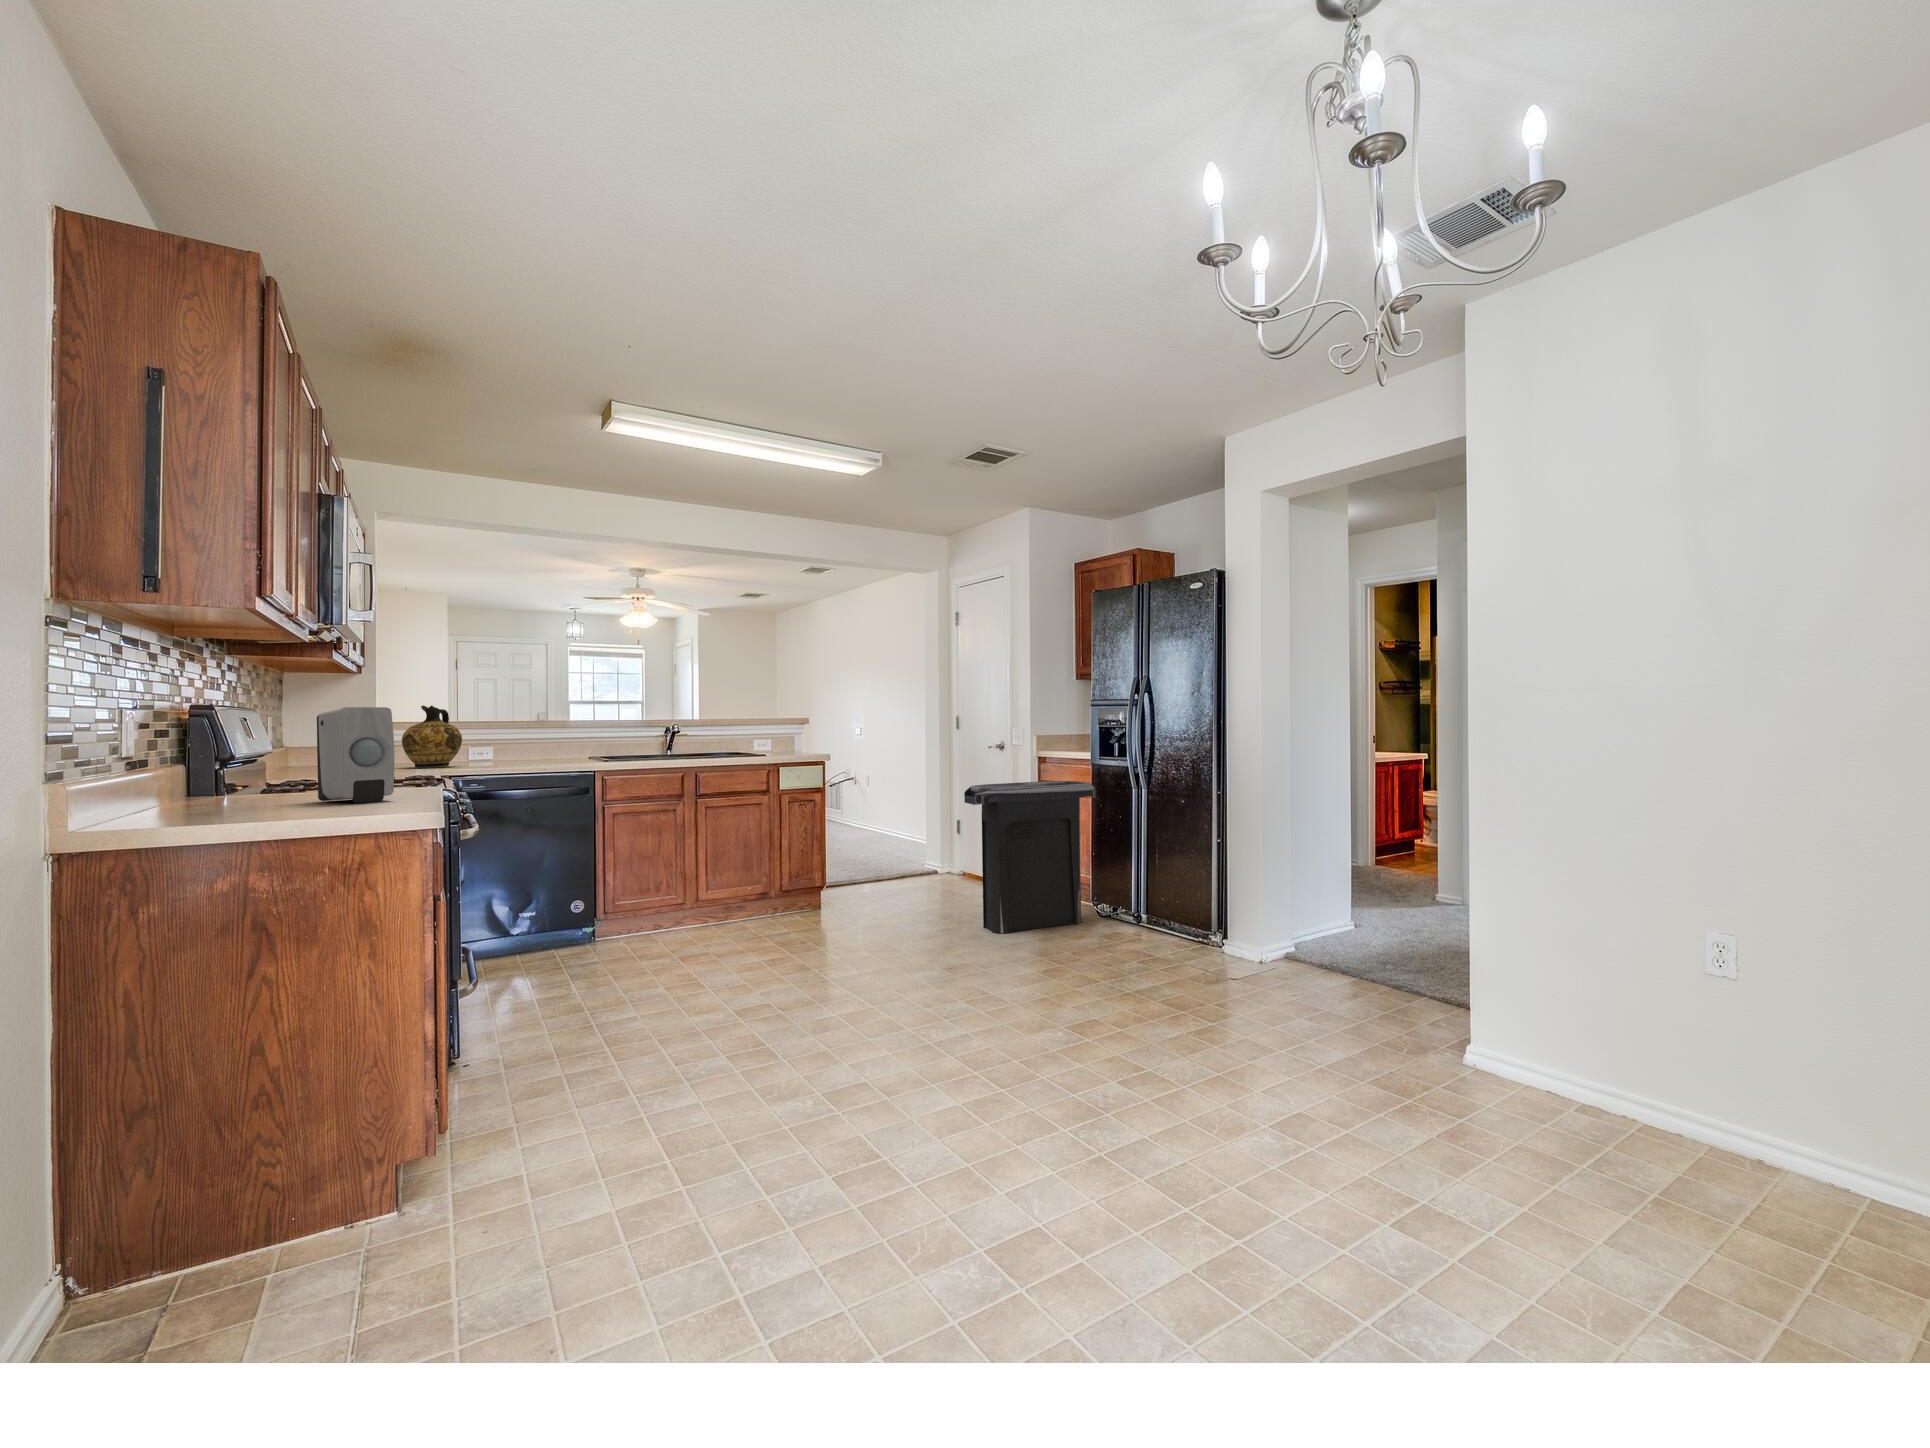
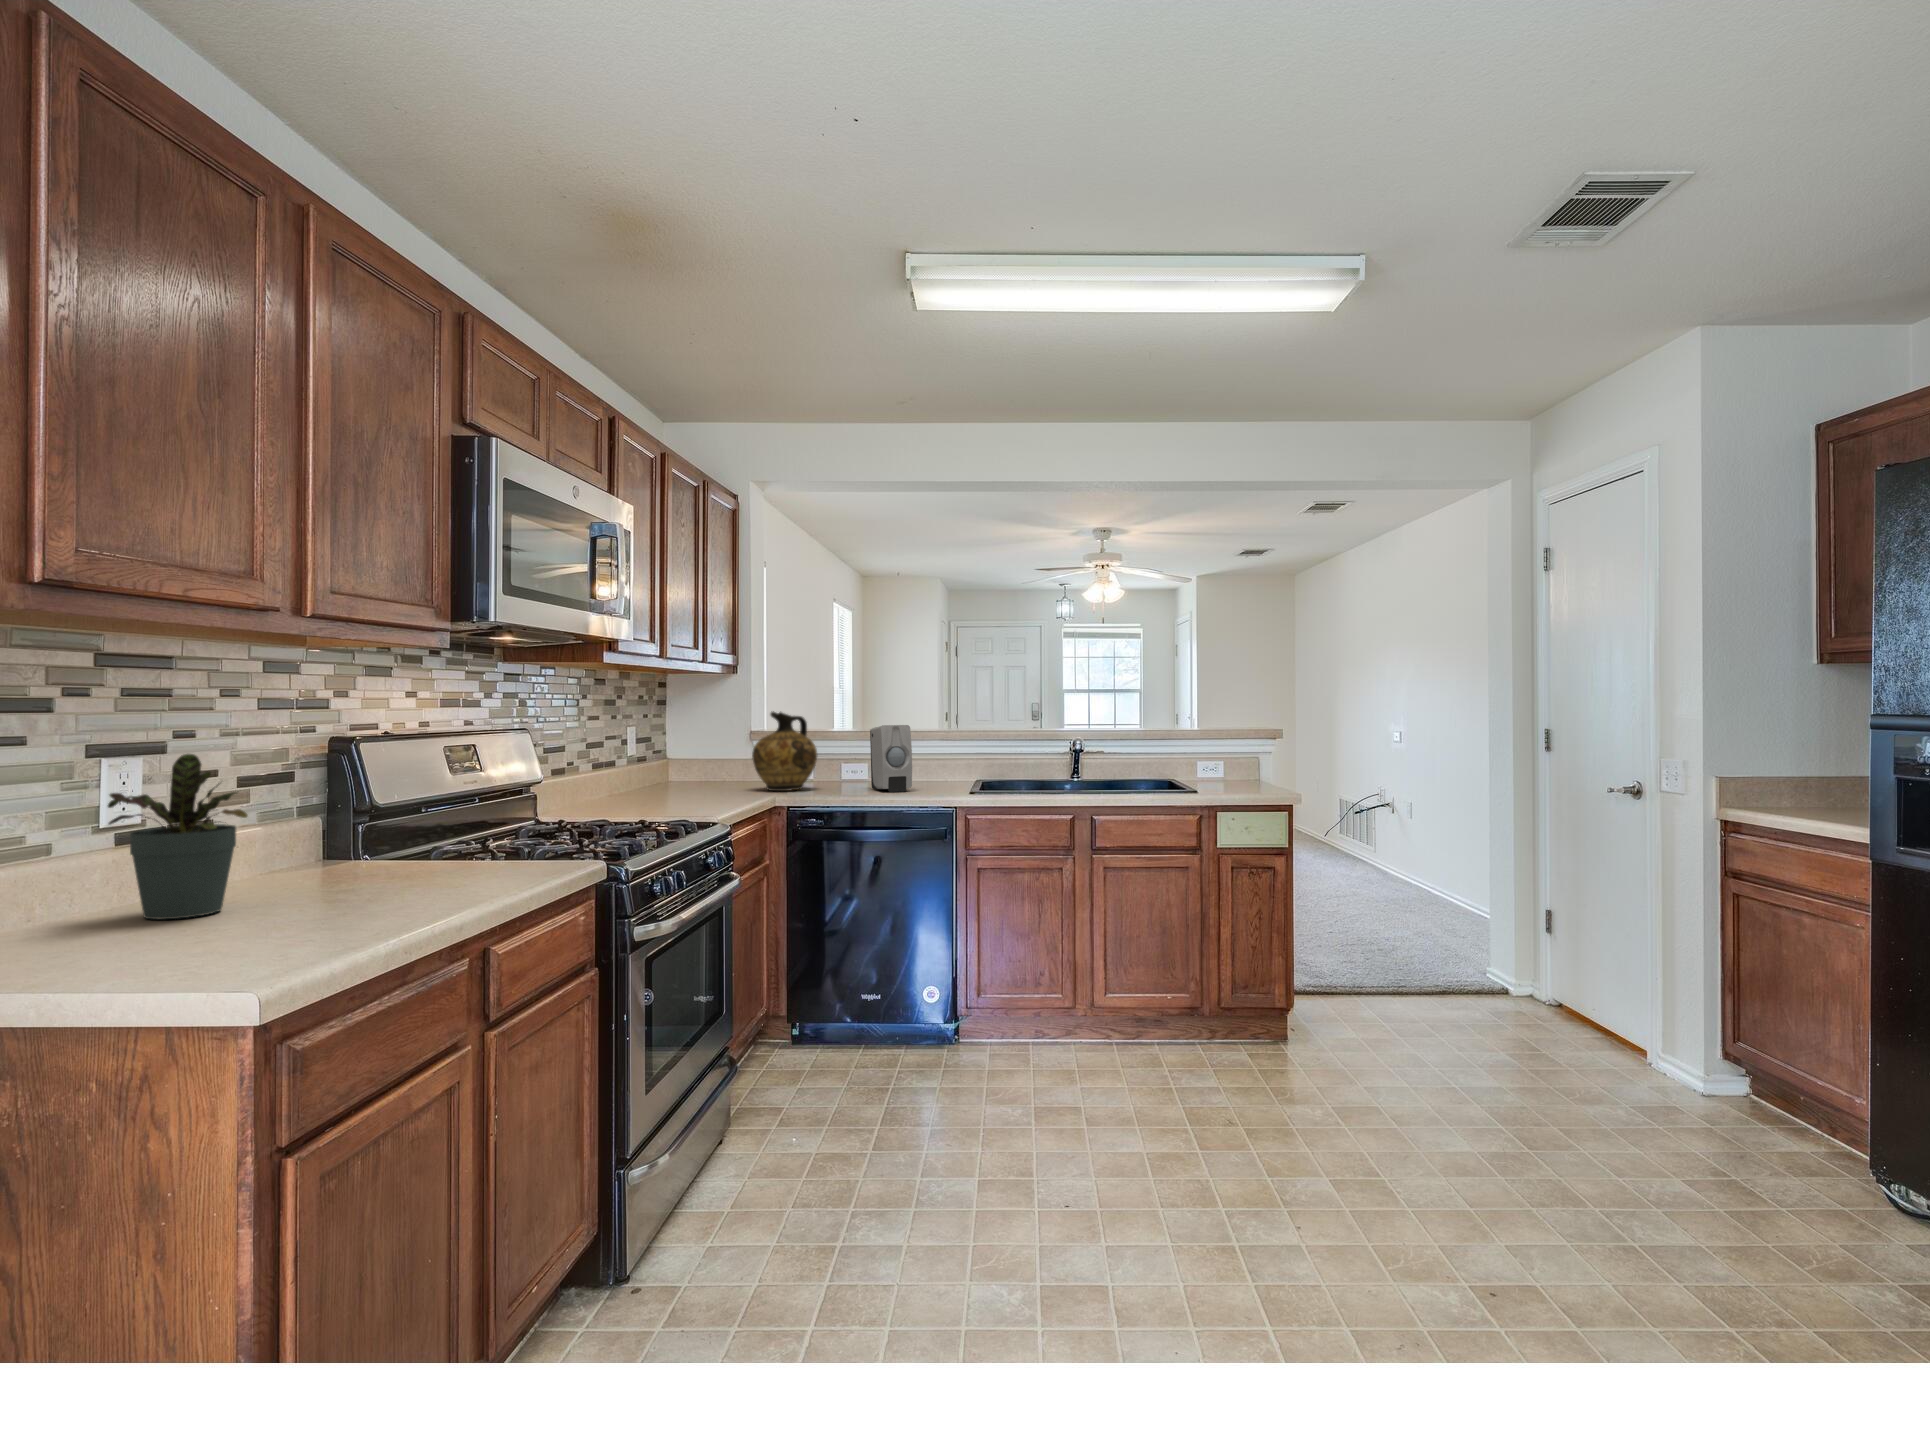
potted plant: none [170,706,278,812] -> present [108,754,248,920]
soap dispenser: present [317,707,395,803] -> present [870,725,912,792]
trash can: present [964,781,1095,933] -> none [1541,885,1879,1224]

